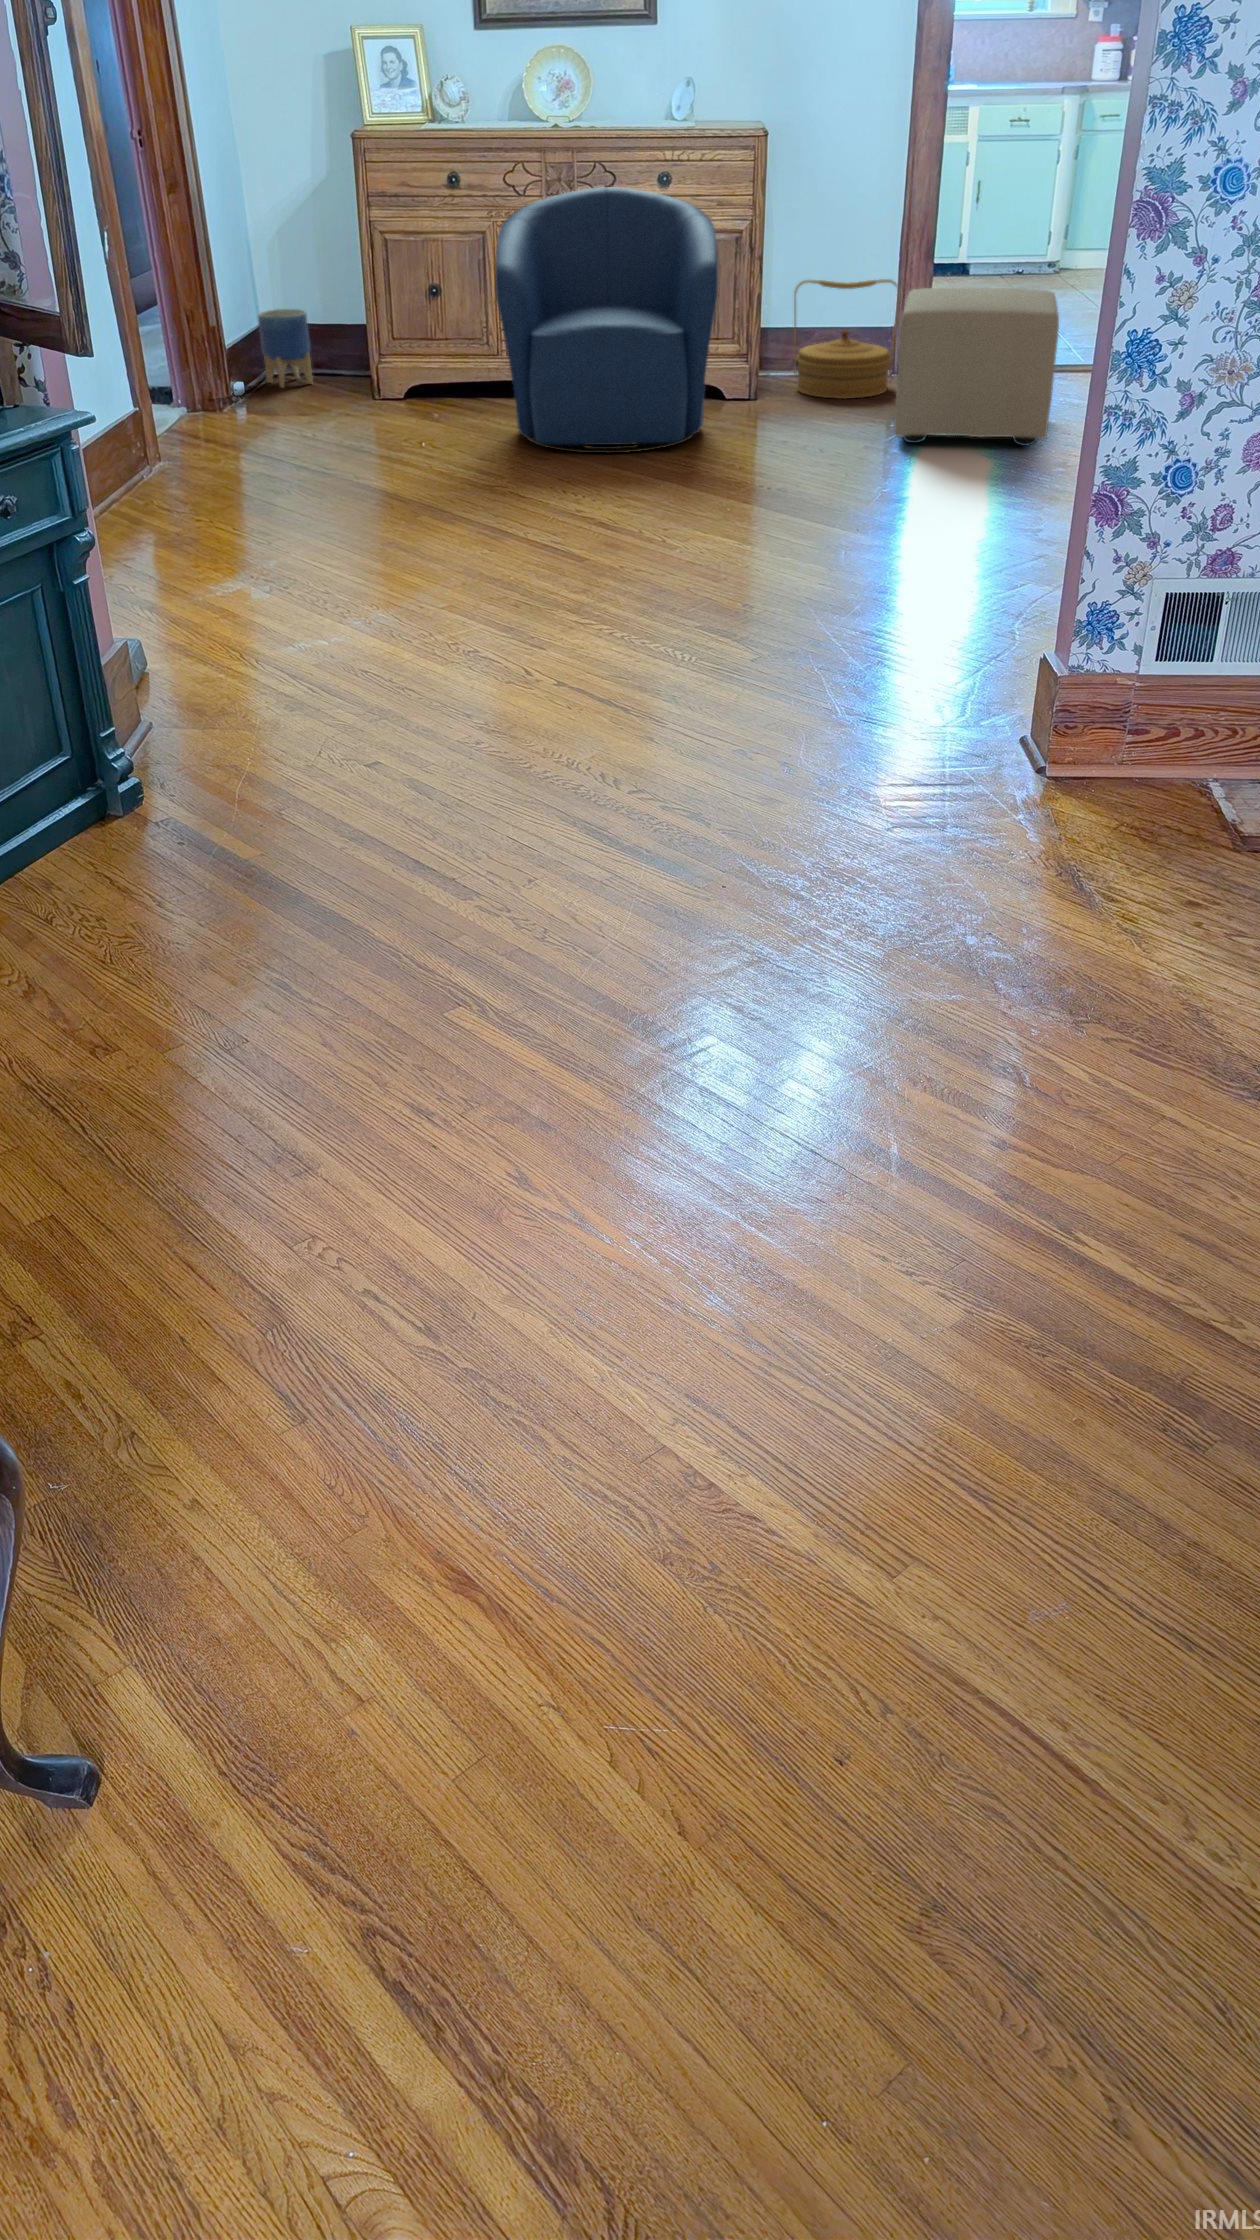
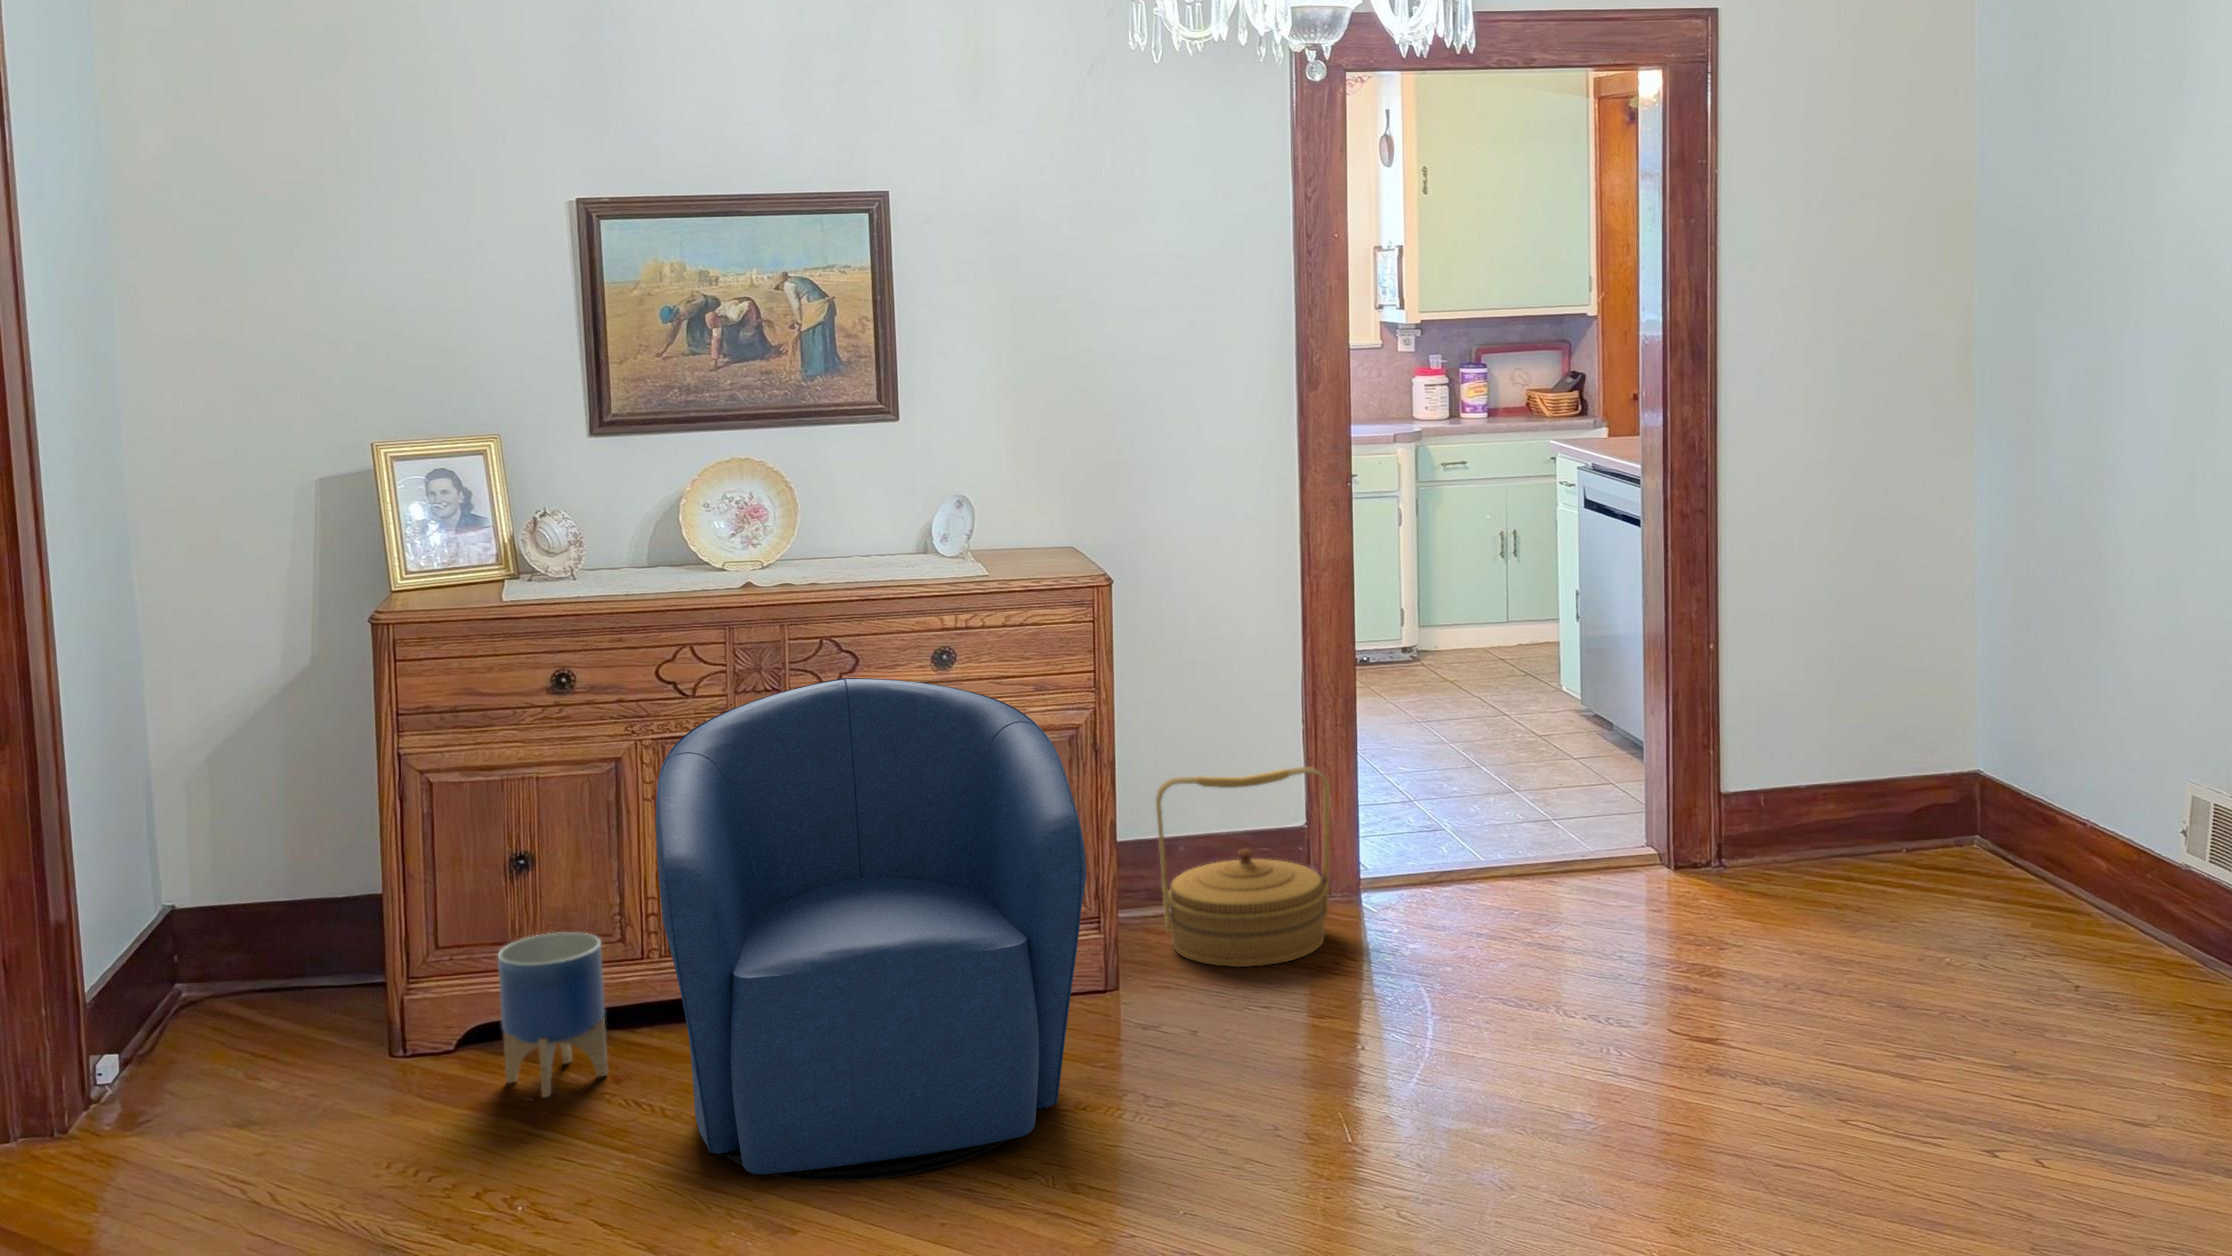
ottoman: present [894,287,1059,446] -> none [1376,791,1682,1080]
planter: present [258,309,313,388] -> present [498,932,608,1097]

